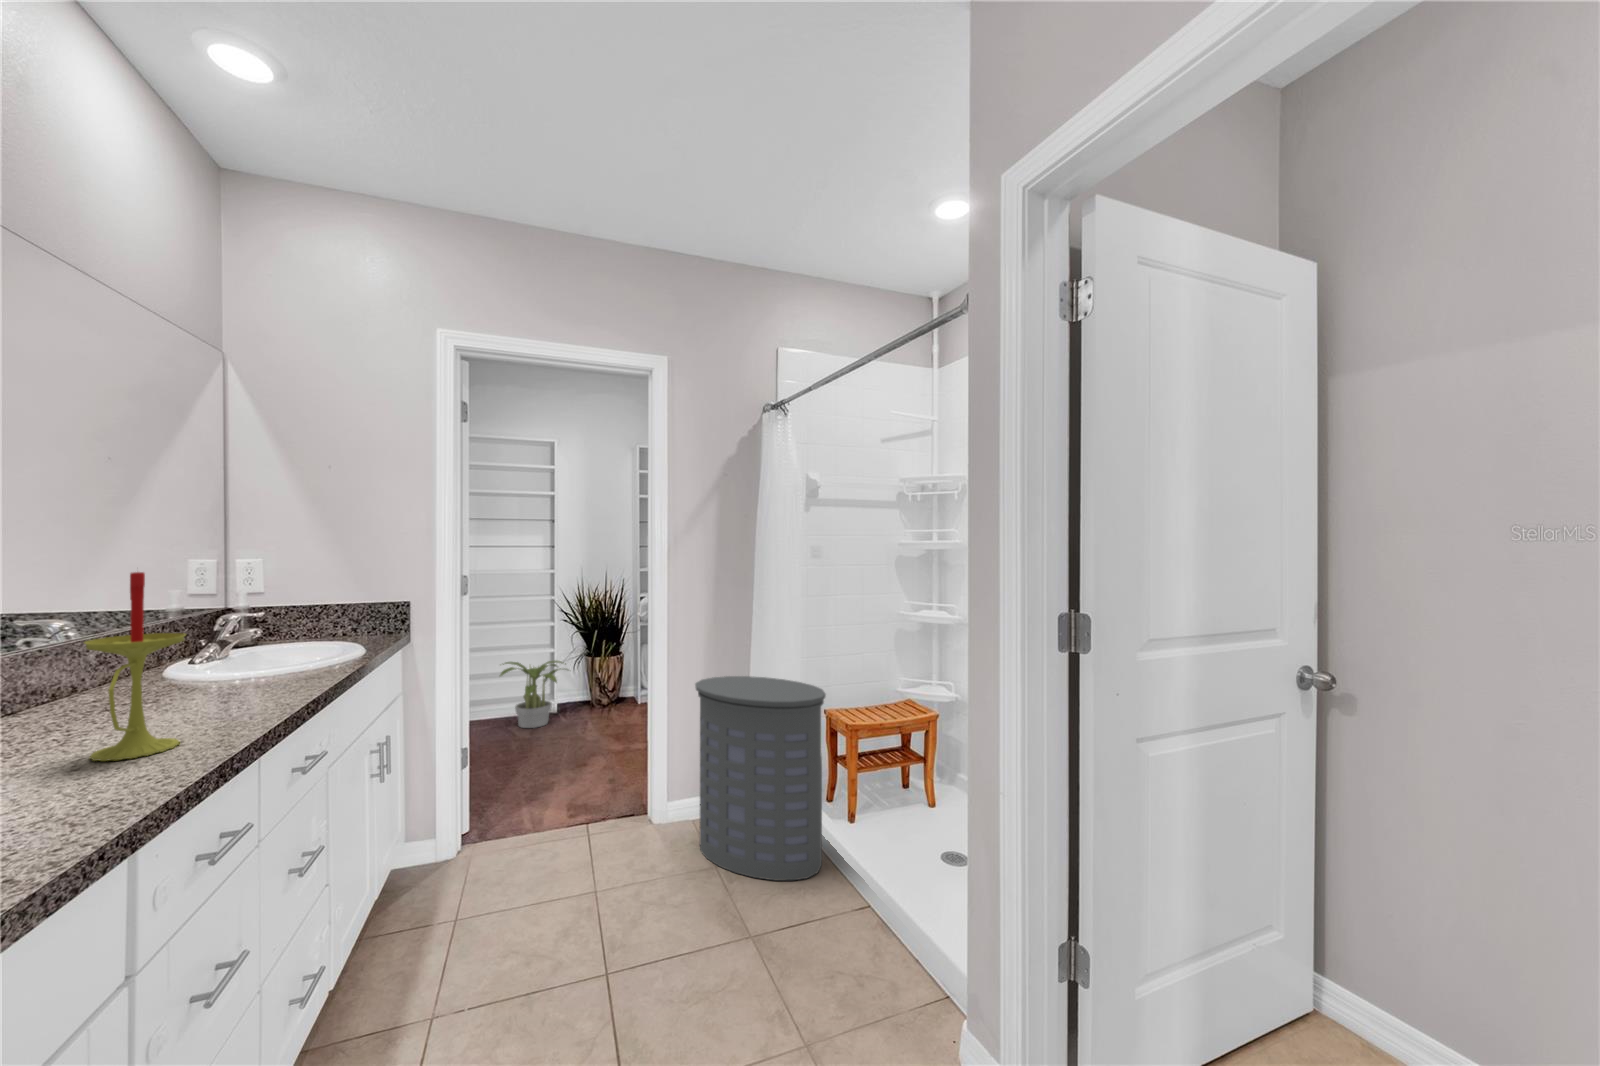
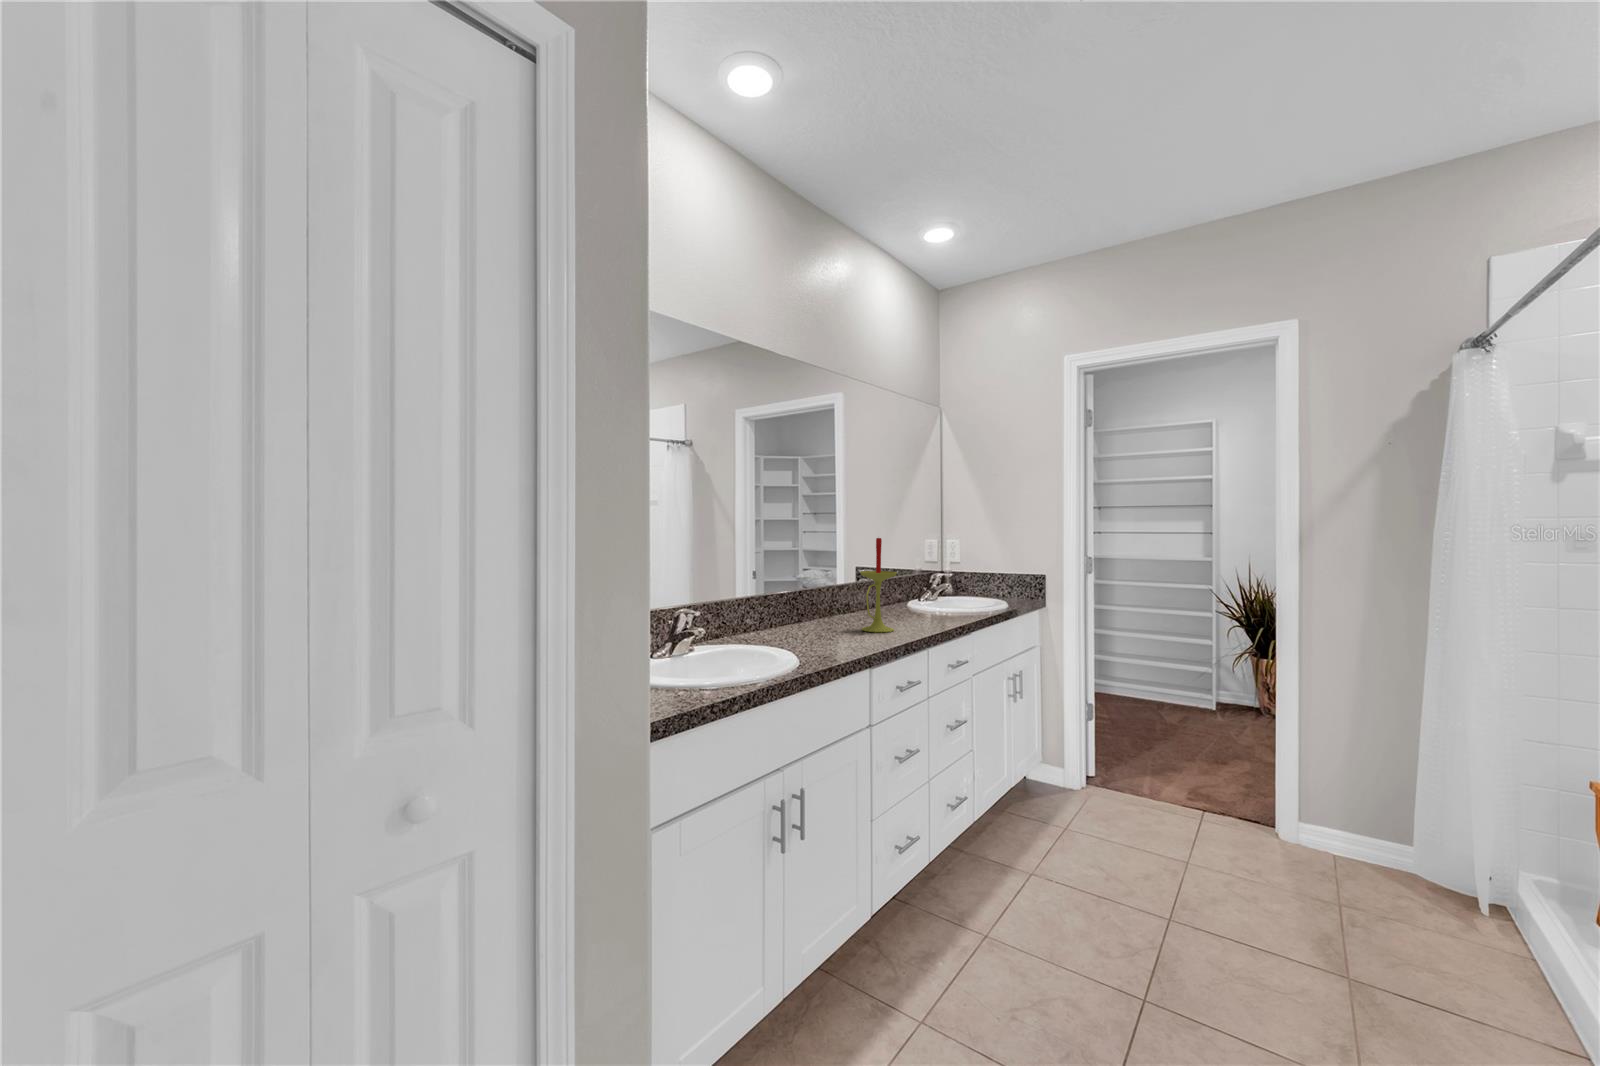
potted plant: present [500,661,568,728] -> none [1148,650,1228,719]
laundry hamper: present [695,676,826,880] -> none [1318,688,1516,962]

